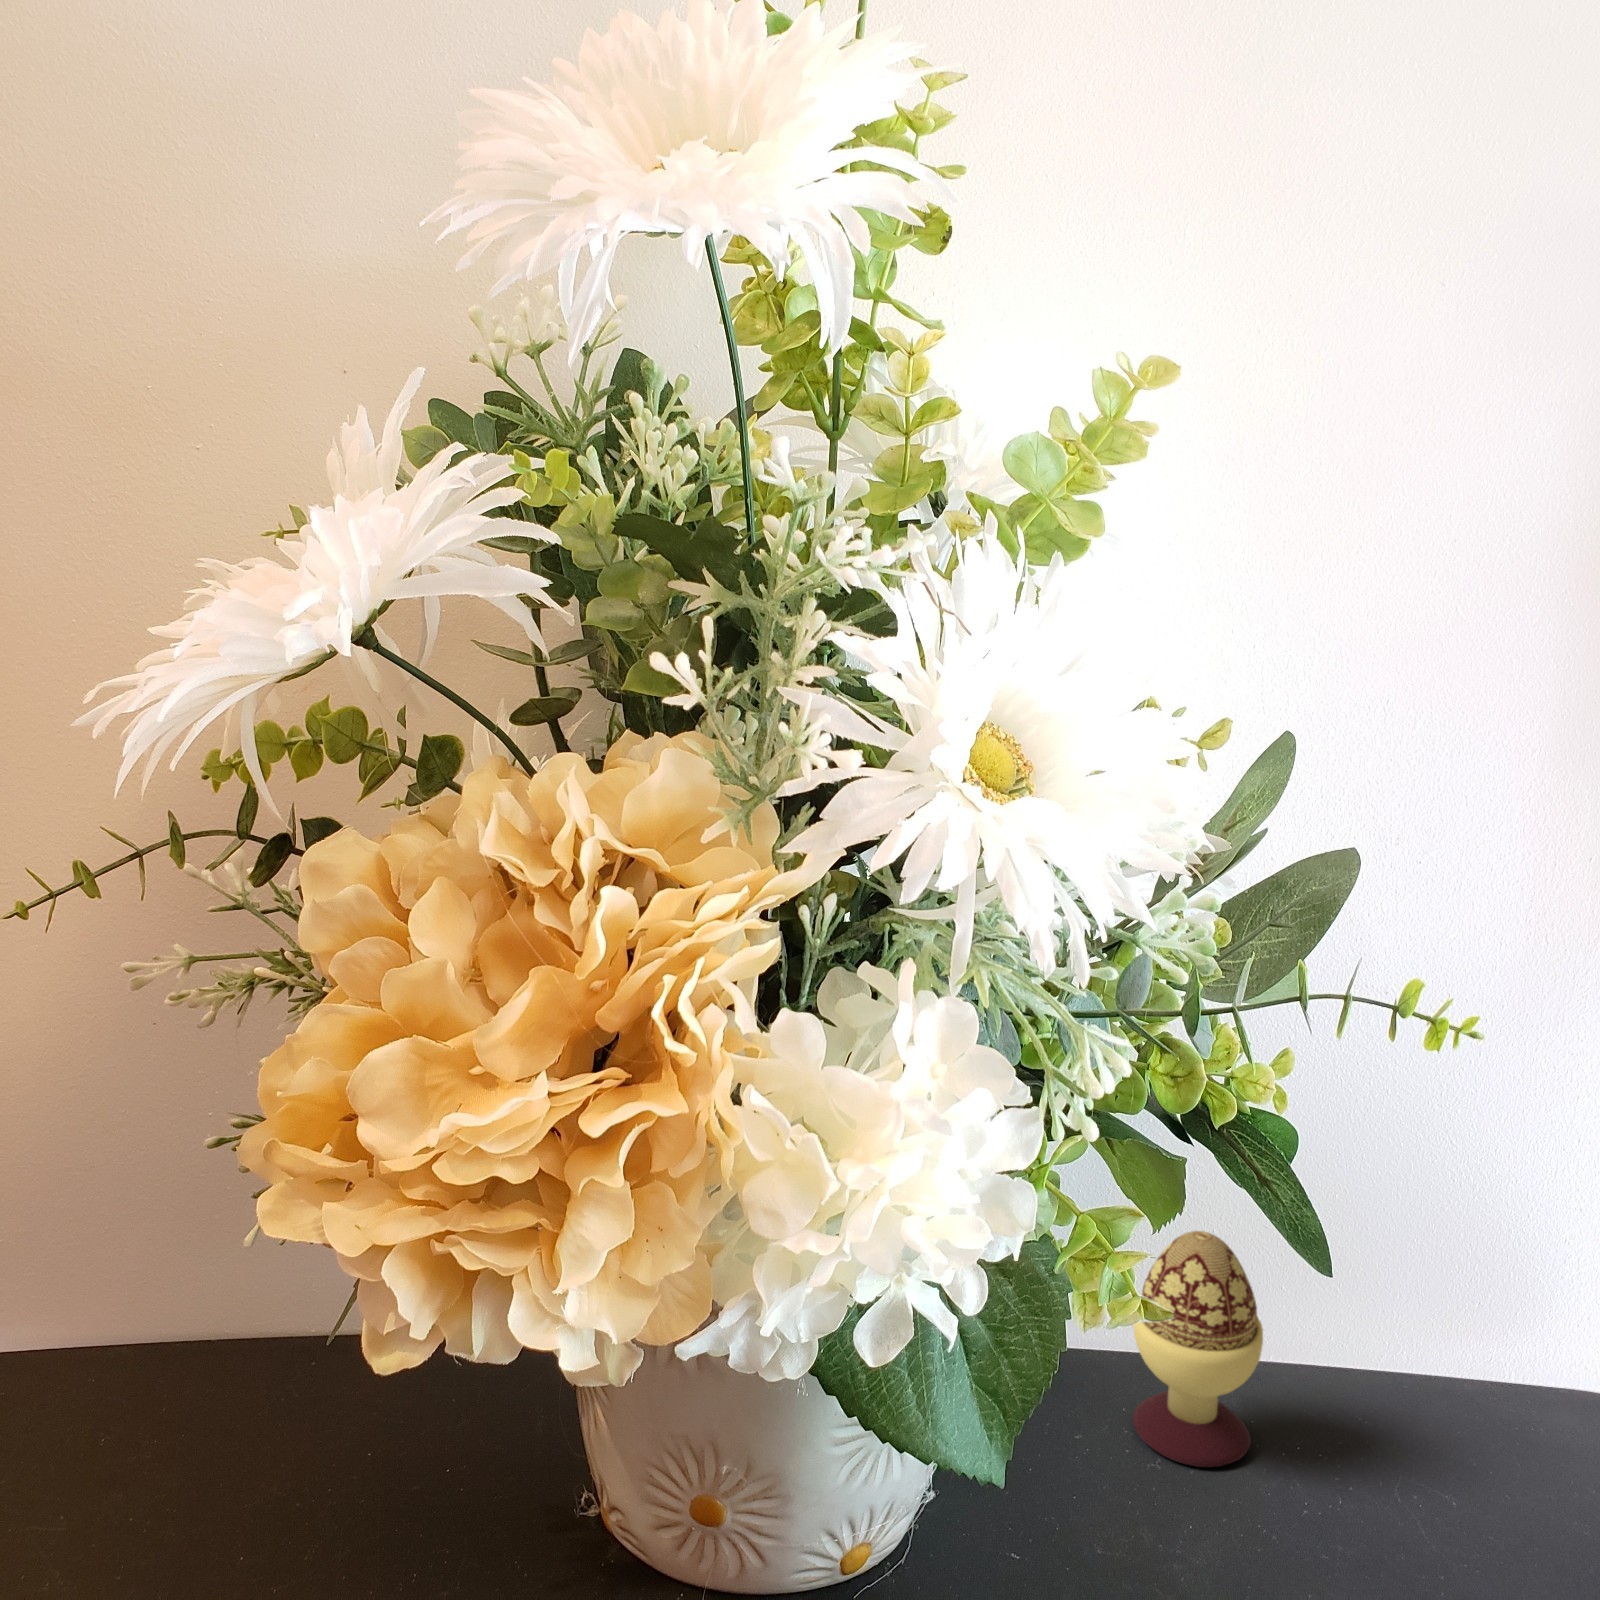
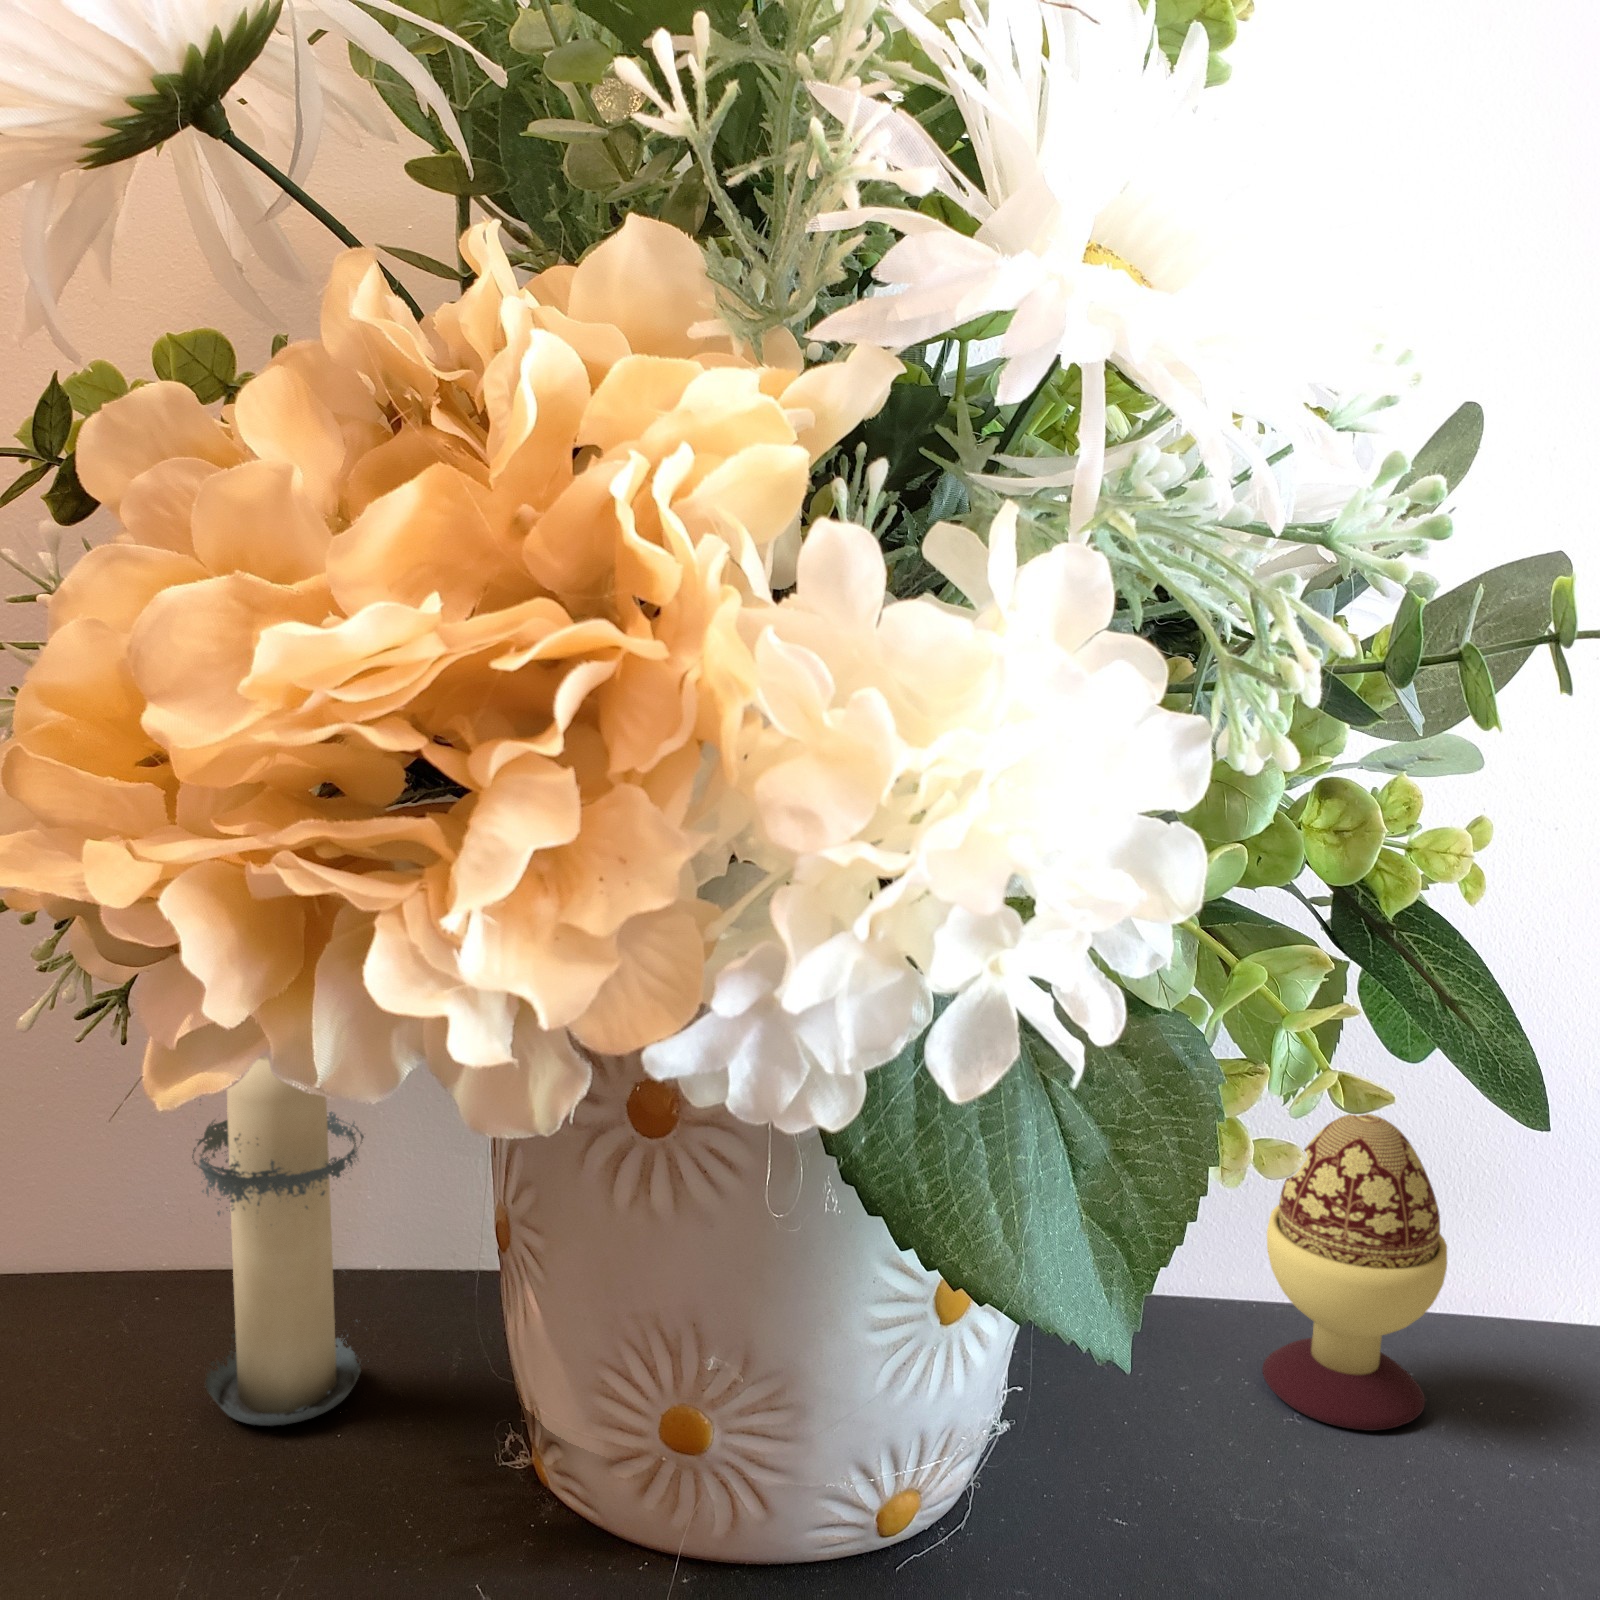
candle: none [339,1192,488,1491] -> present [192,1056,366,1426]

